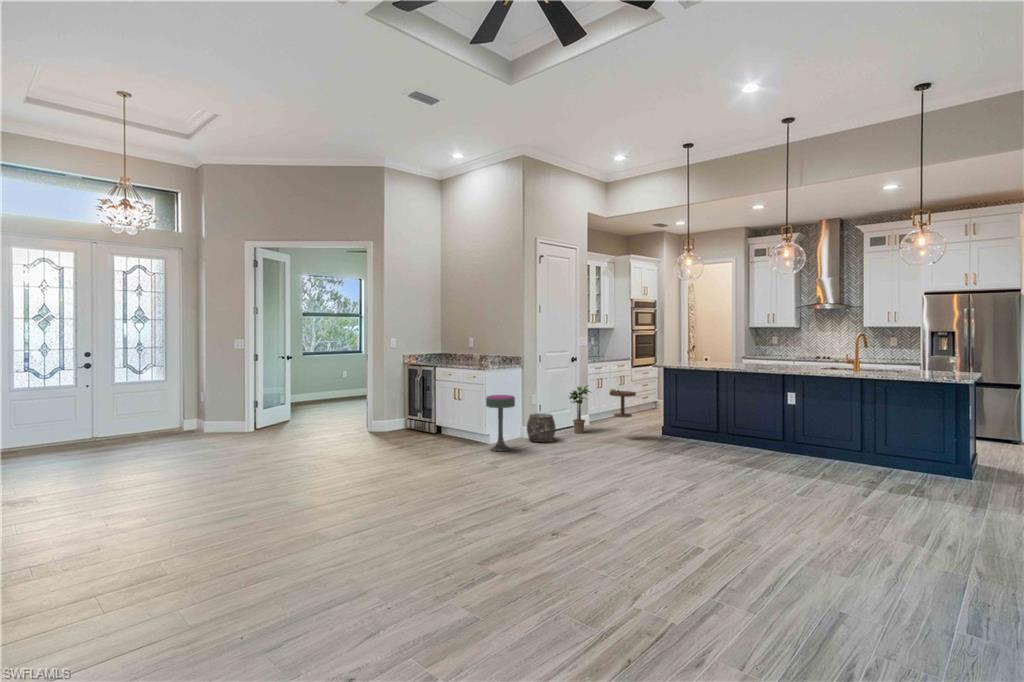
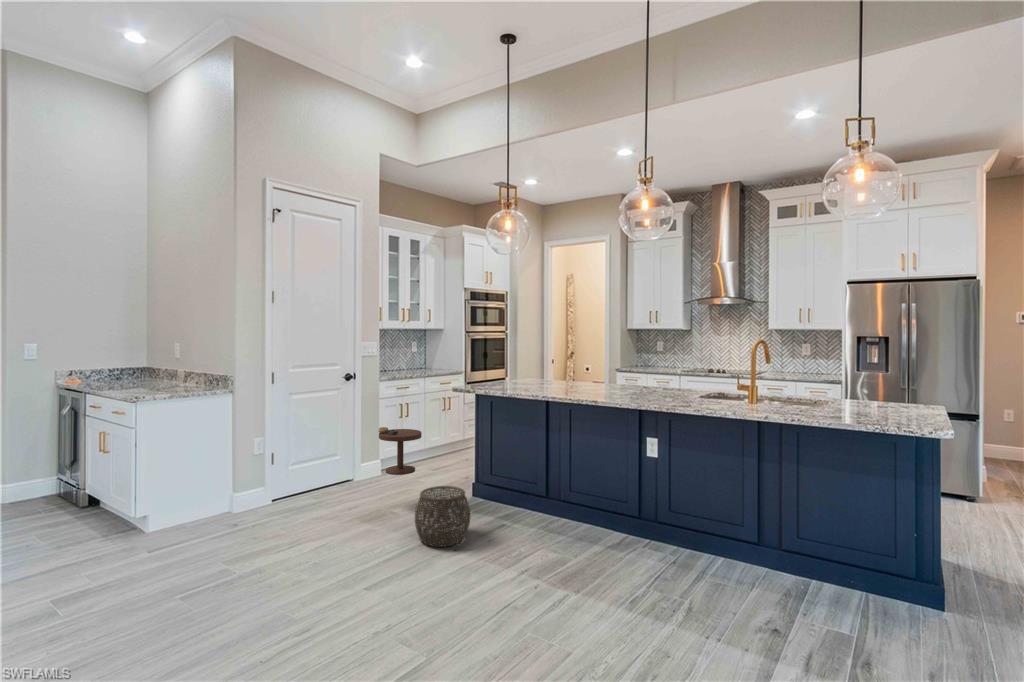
potted plant: present [569,385,591,433] -> none [324,418,367,497]
bar stool: present [486,395,515,451] -> none [112,446,177,555]
woven basket: present [527,413,556,442] -> present [415,486,470,547]

